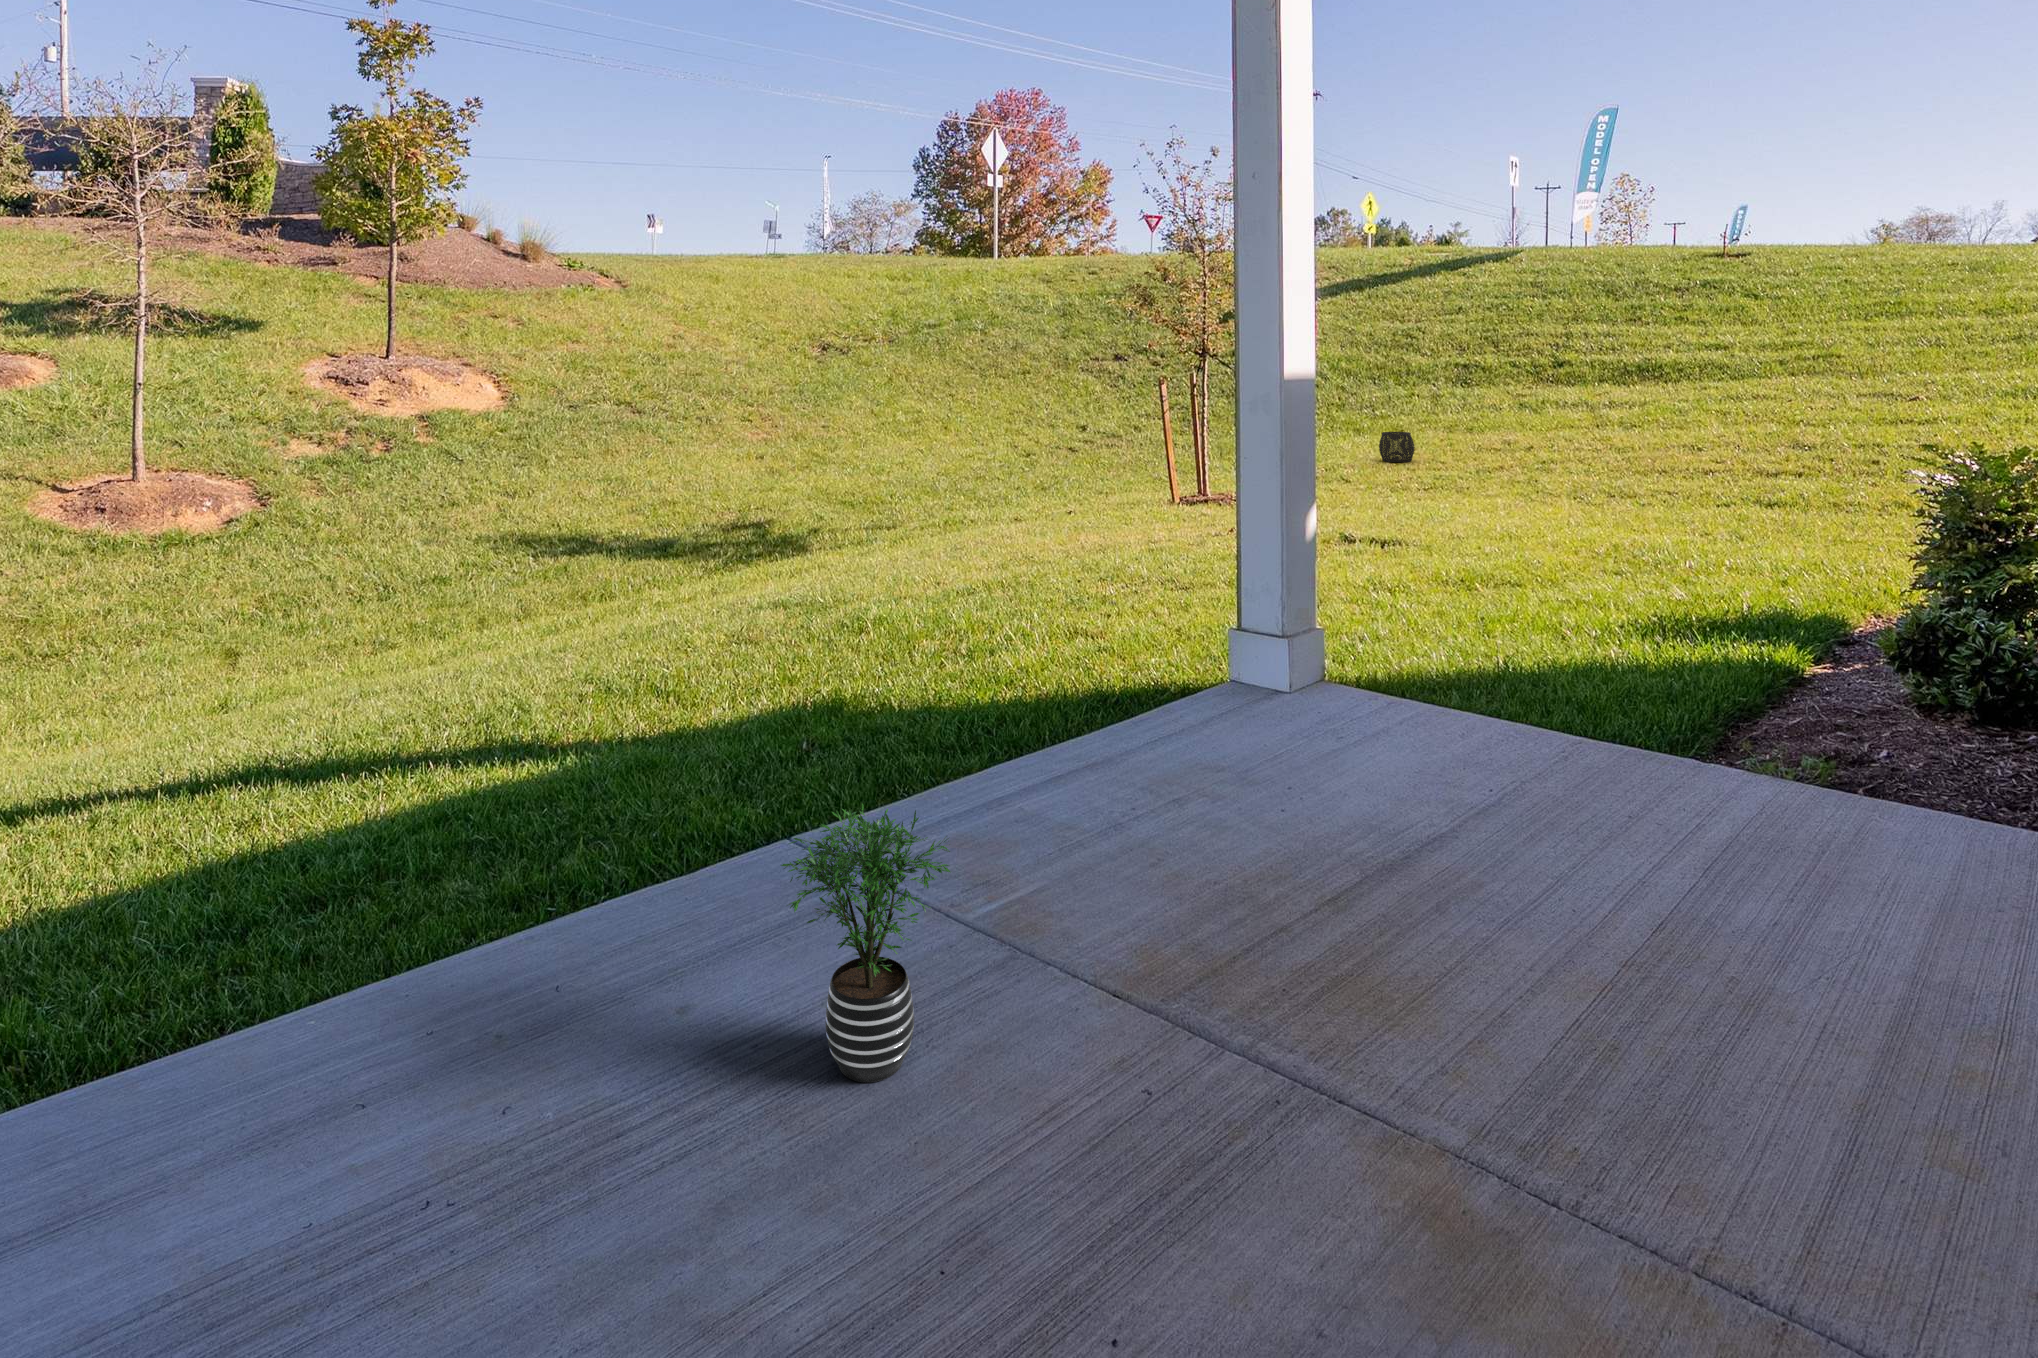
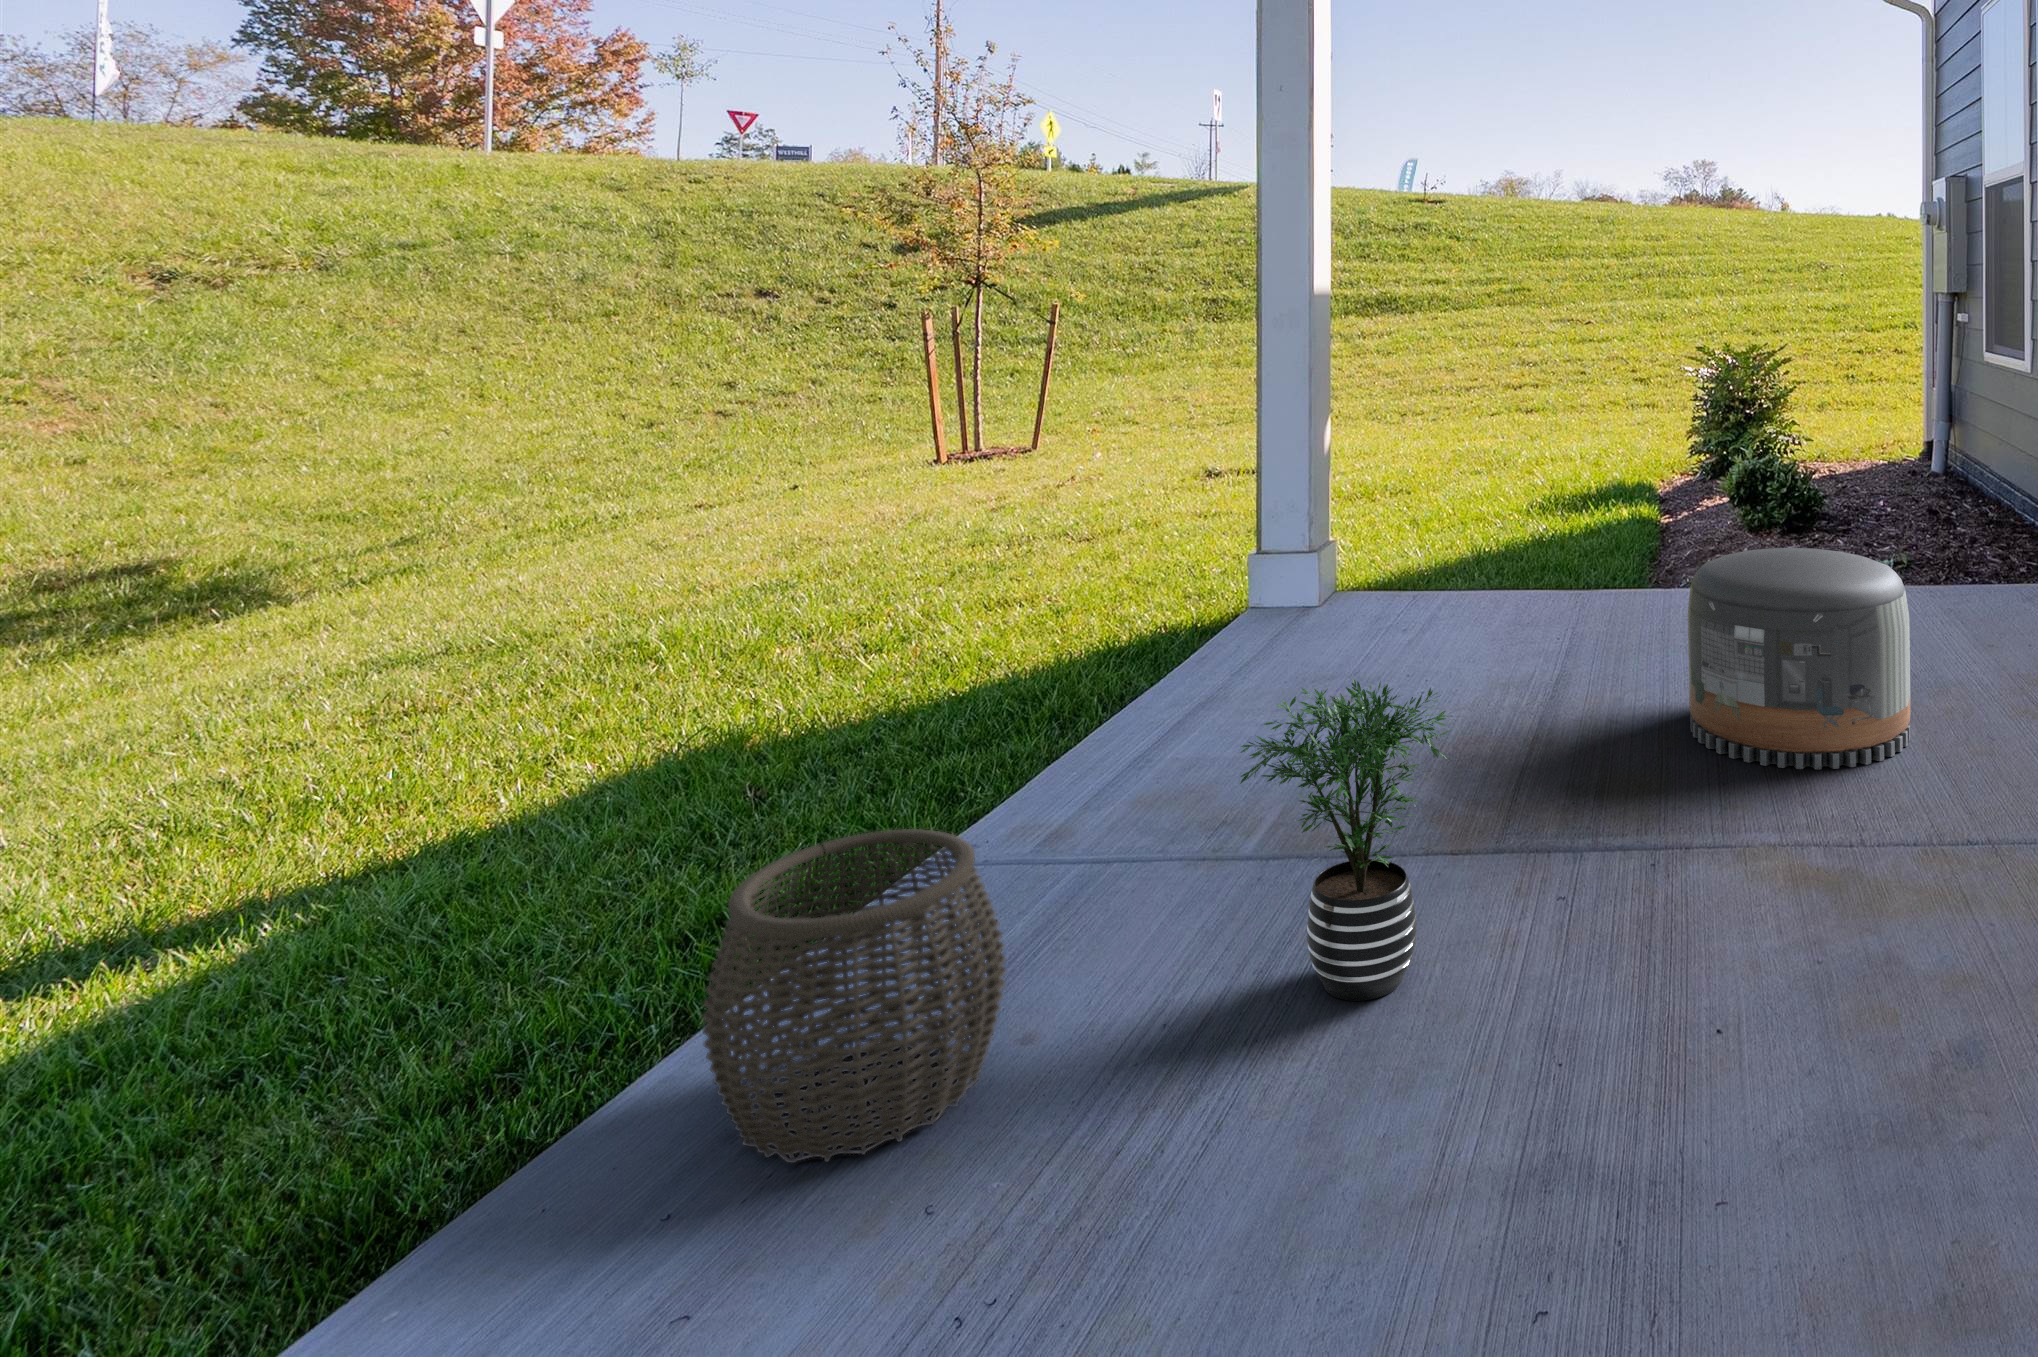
woven basket: present [1379,432,1415,462] -> present [702,829,1006,1163]
pouf: none [1421,764,1715,1078] -> present [1688,548,1910,769]

